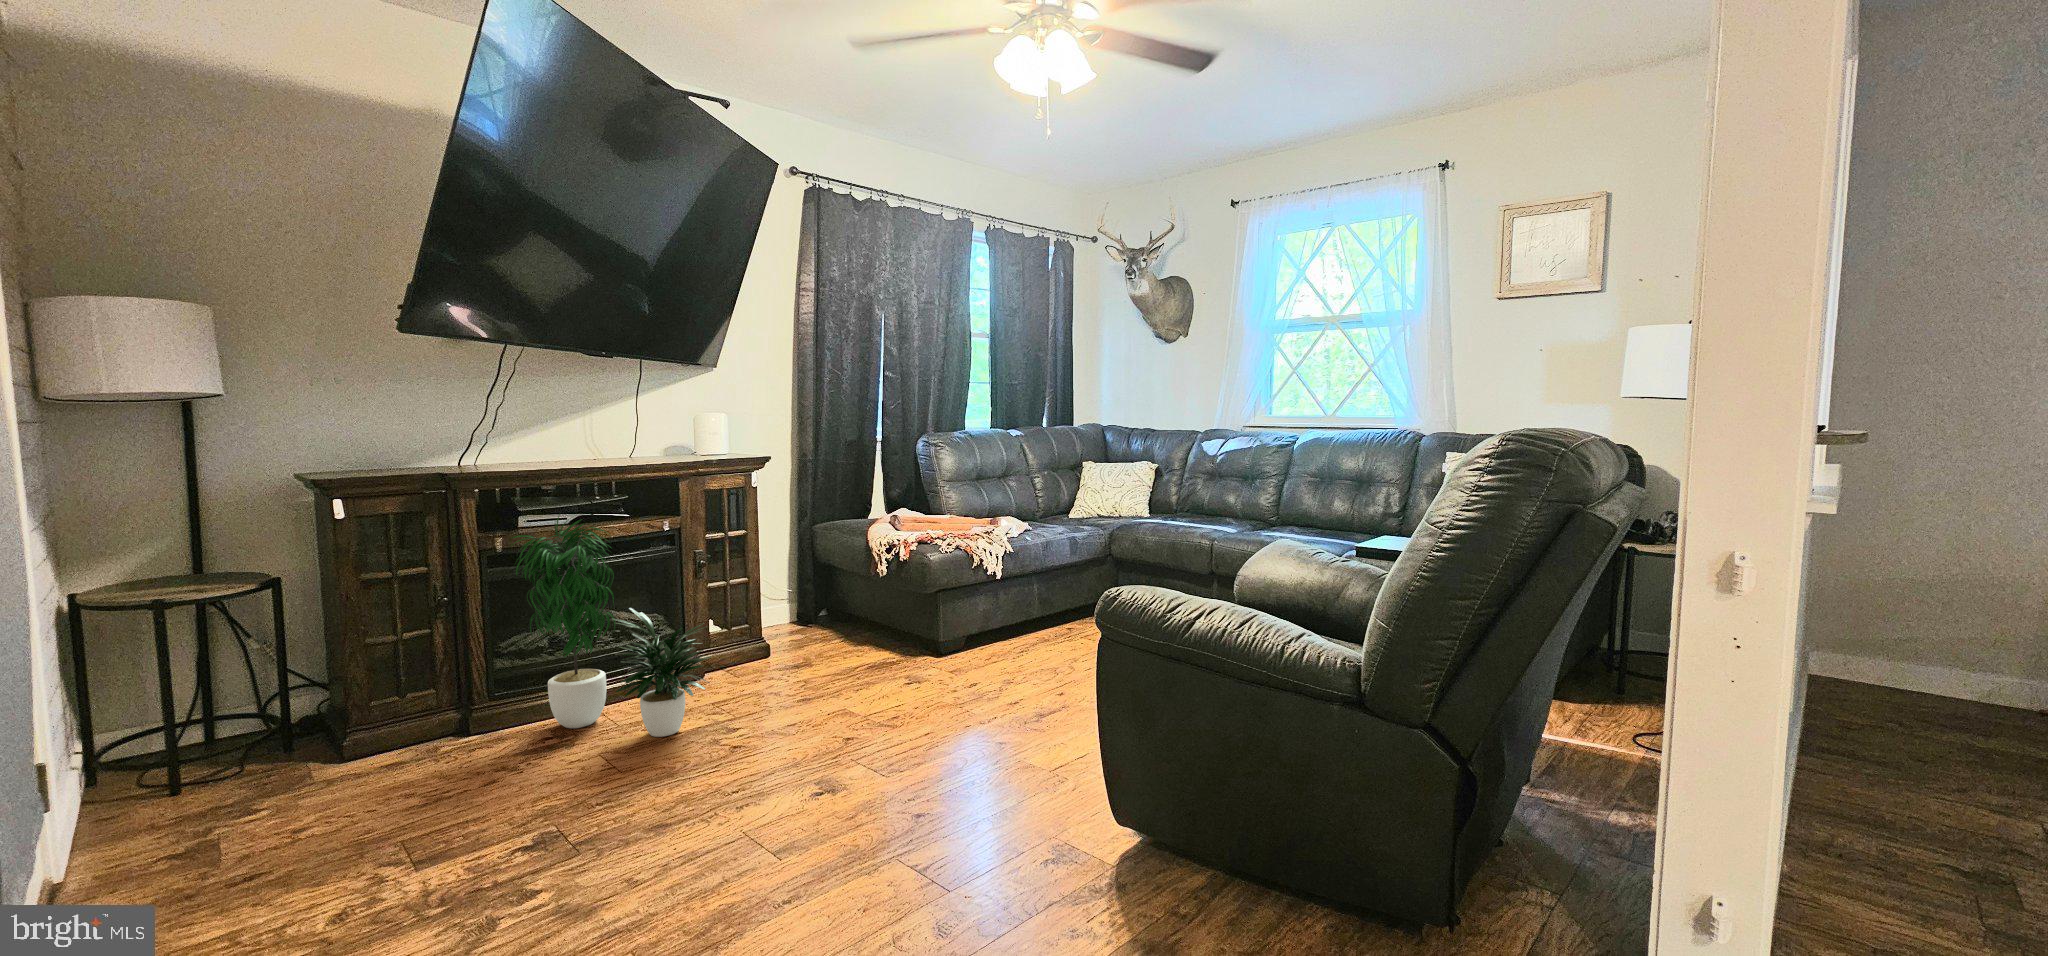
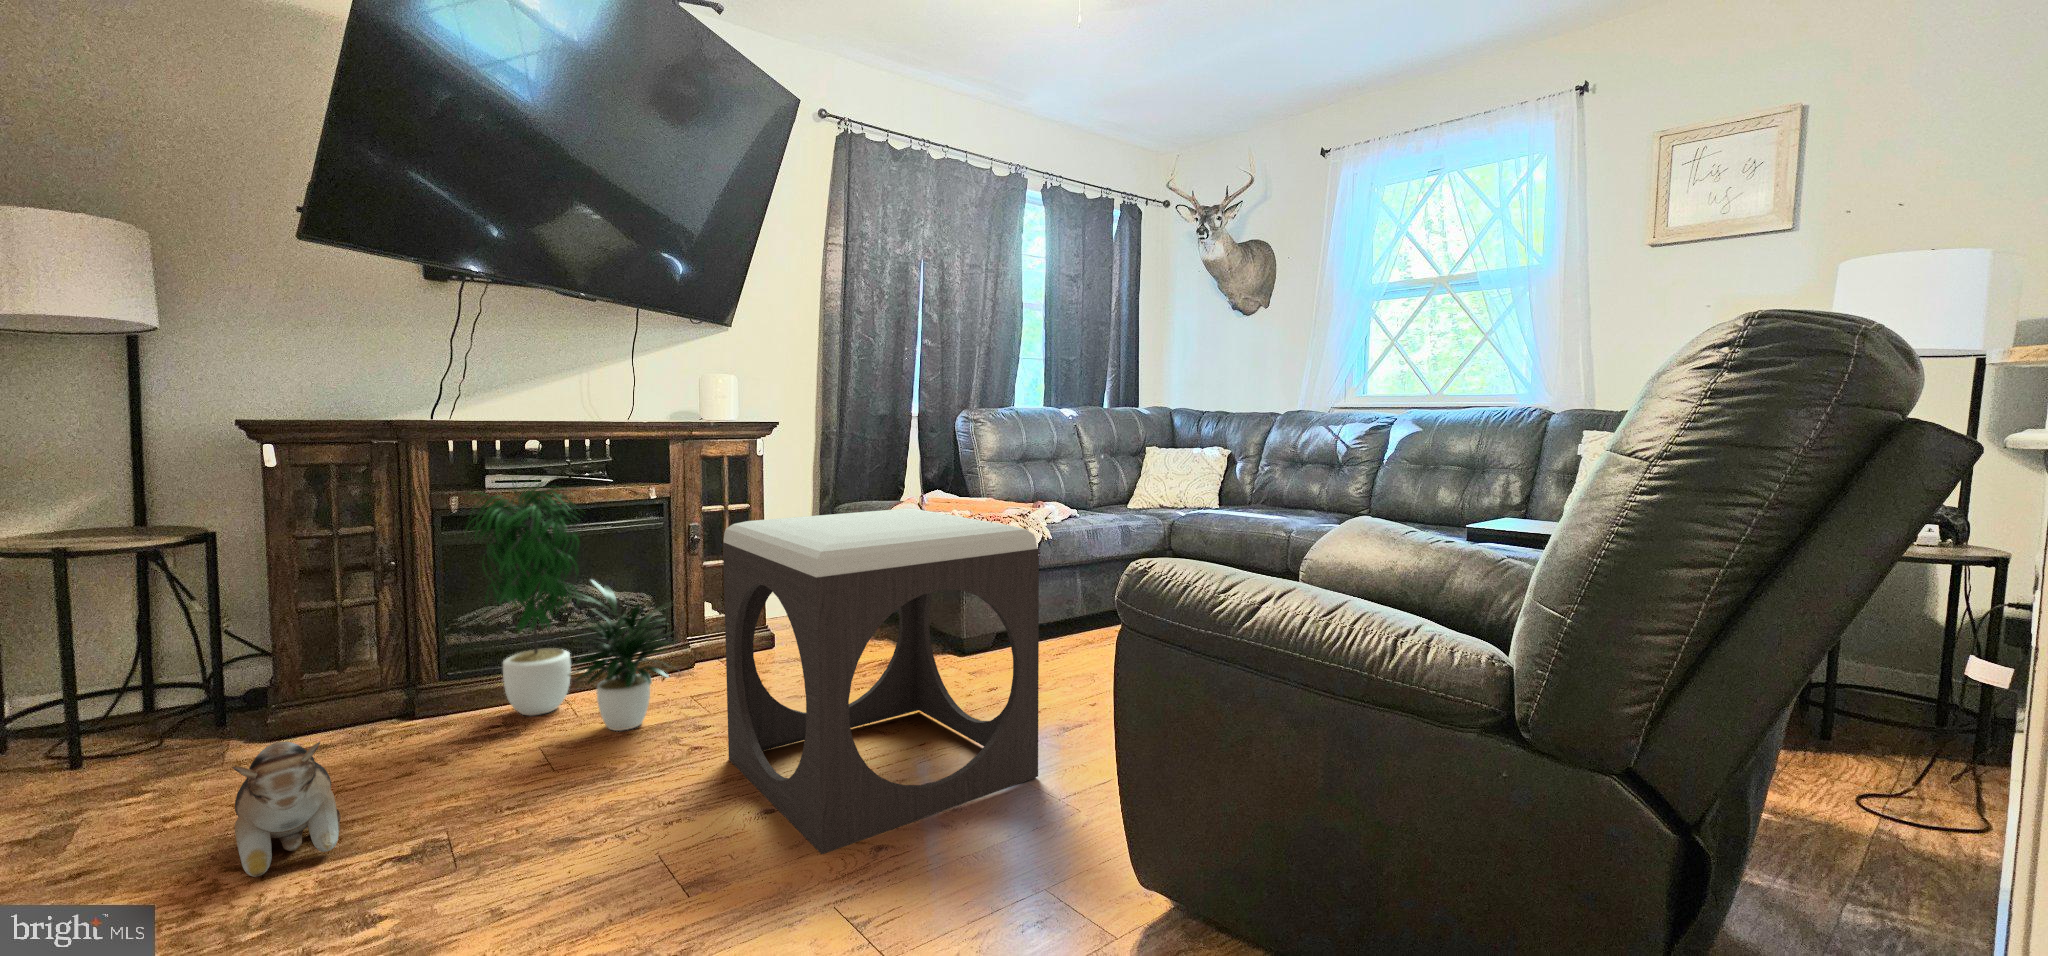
footstool: none [761,538,1027,820] -> present [723,508,1039,854]
plush toy: none [386,754,472,866] -> present [233,742,341,877]

